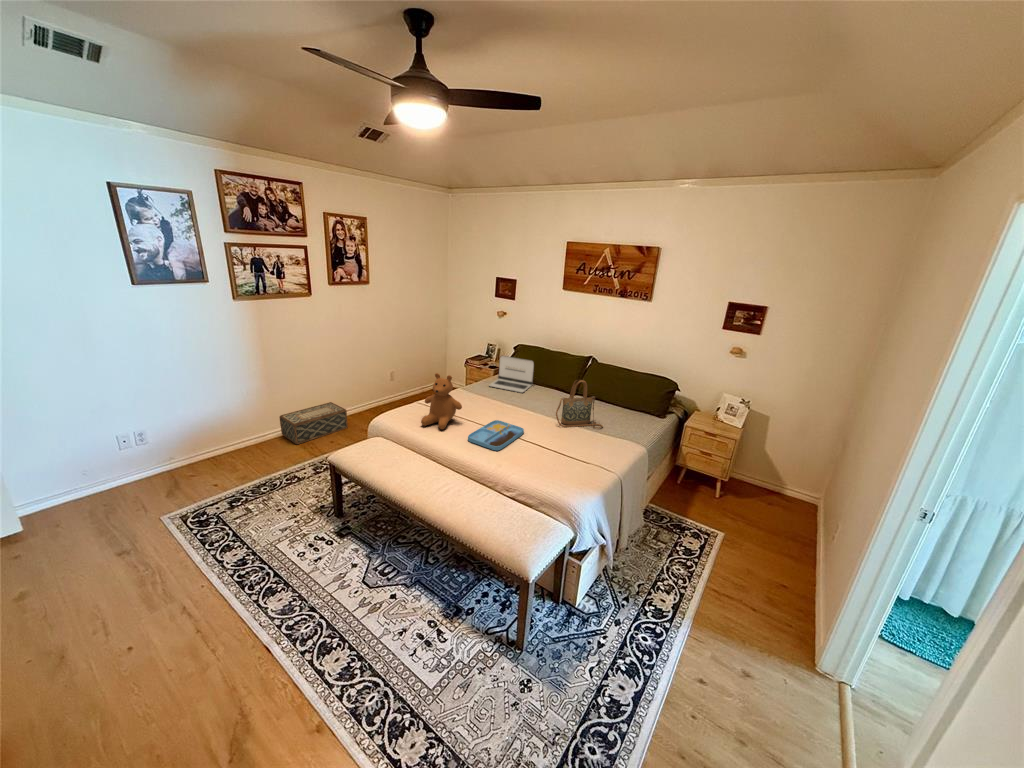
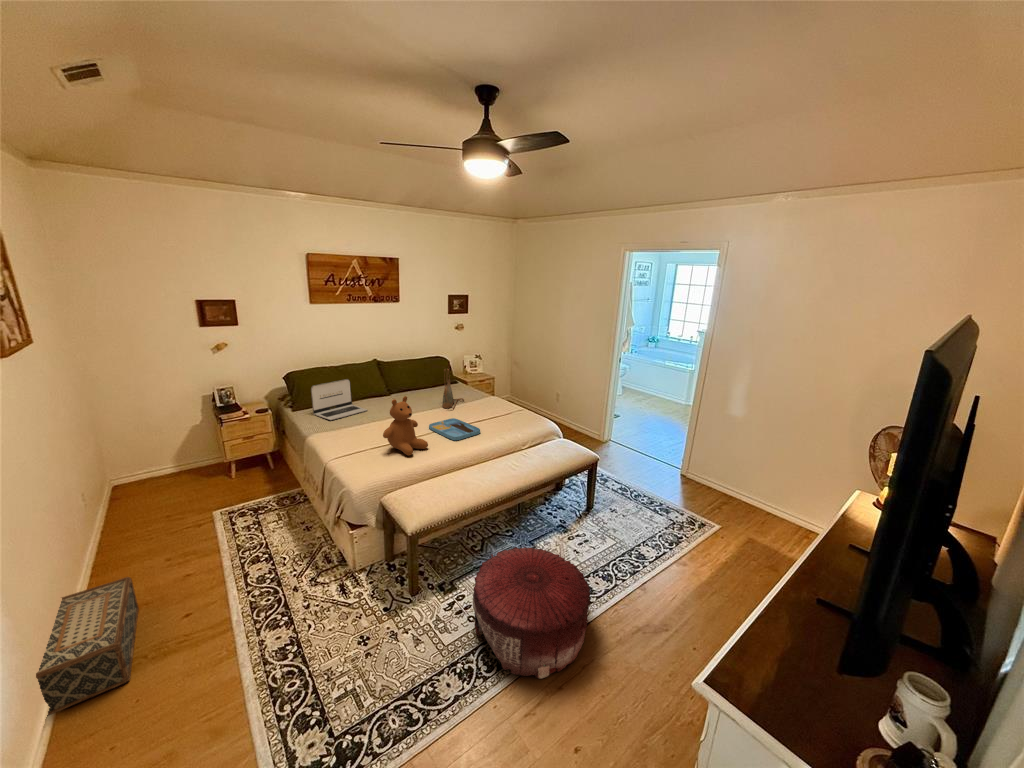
pouf: none [205,518,344,647] -> present [473,547,590,679]

